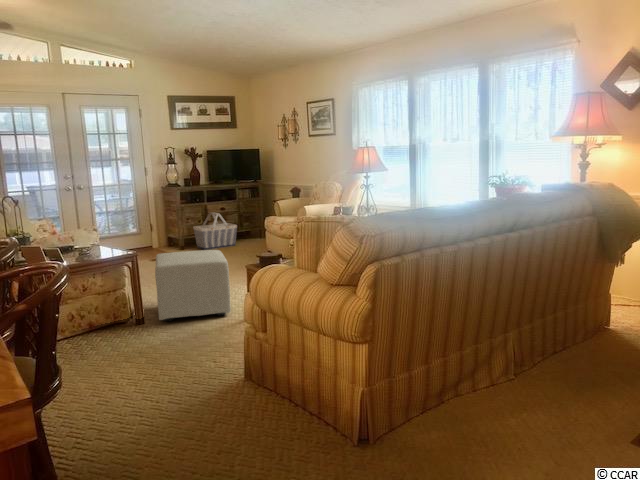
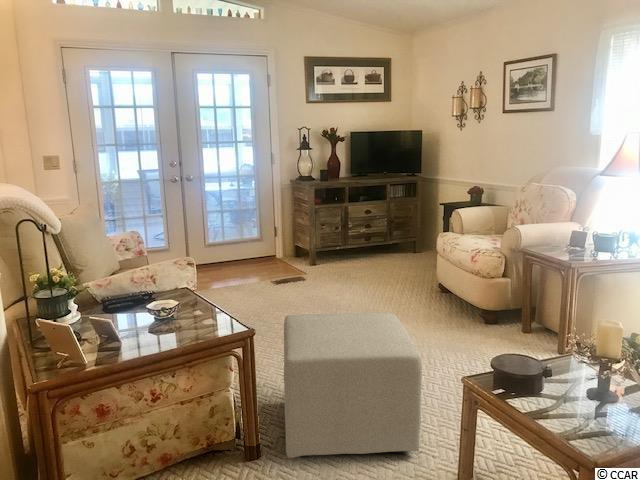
basket: present [193,213,237,250] -> none [329,217,389,270]

